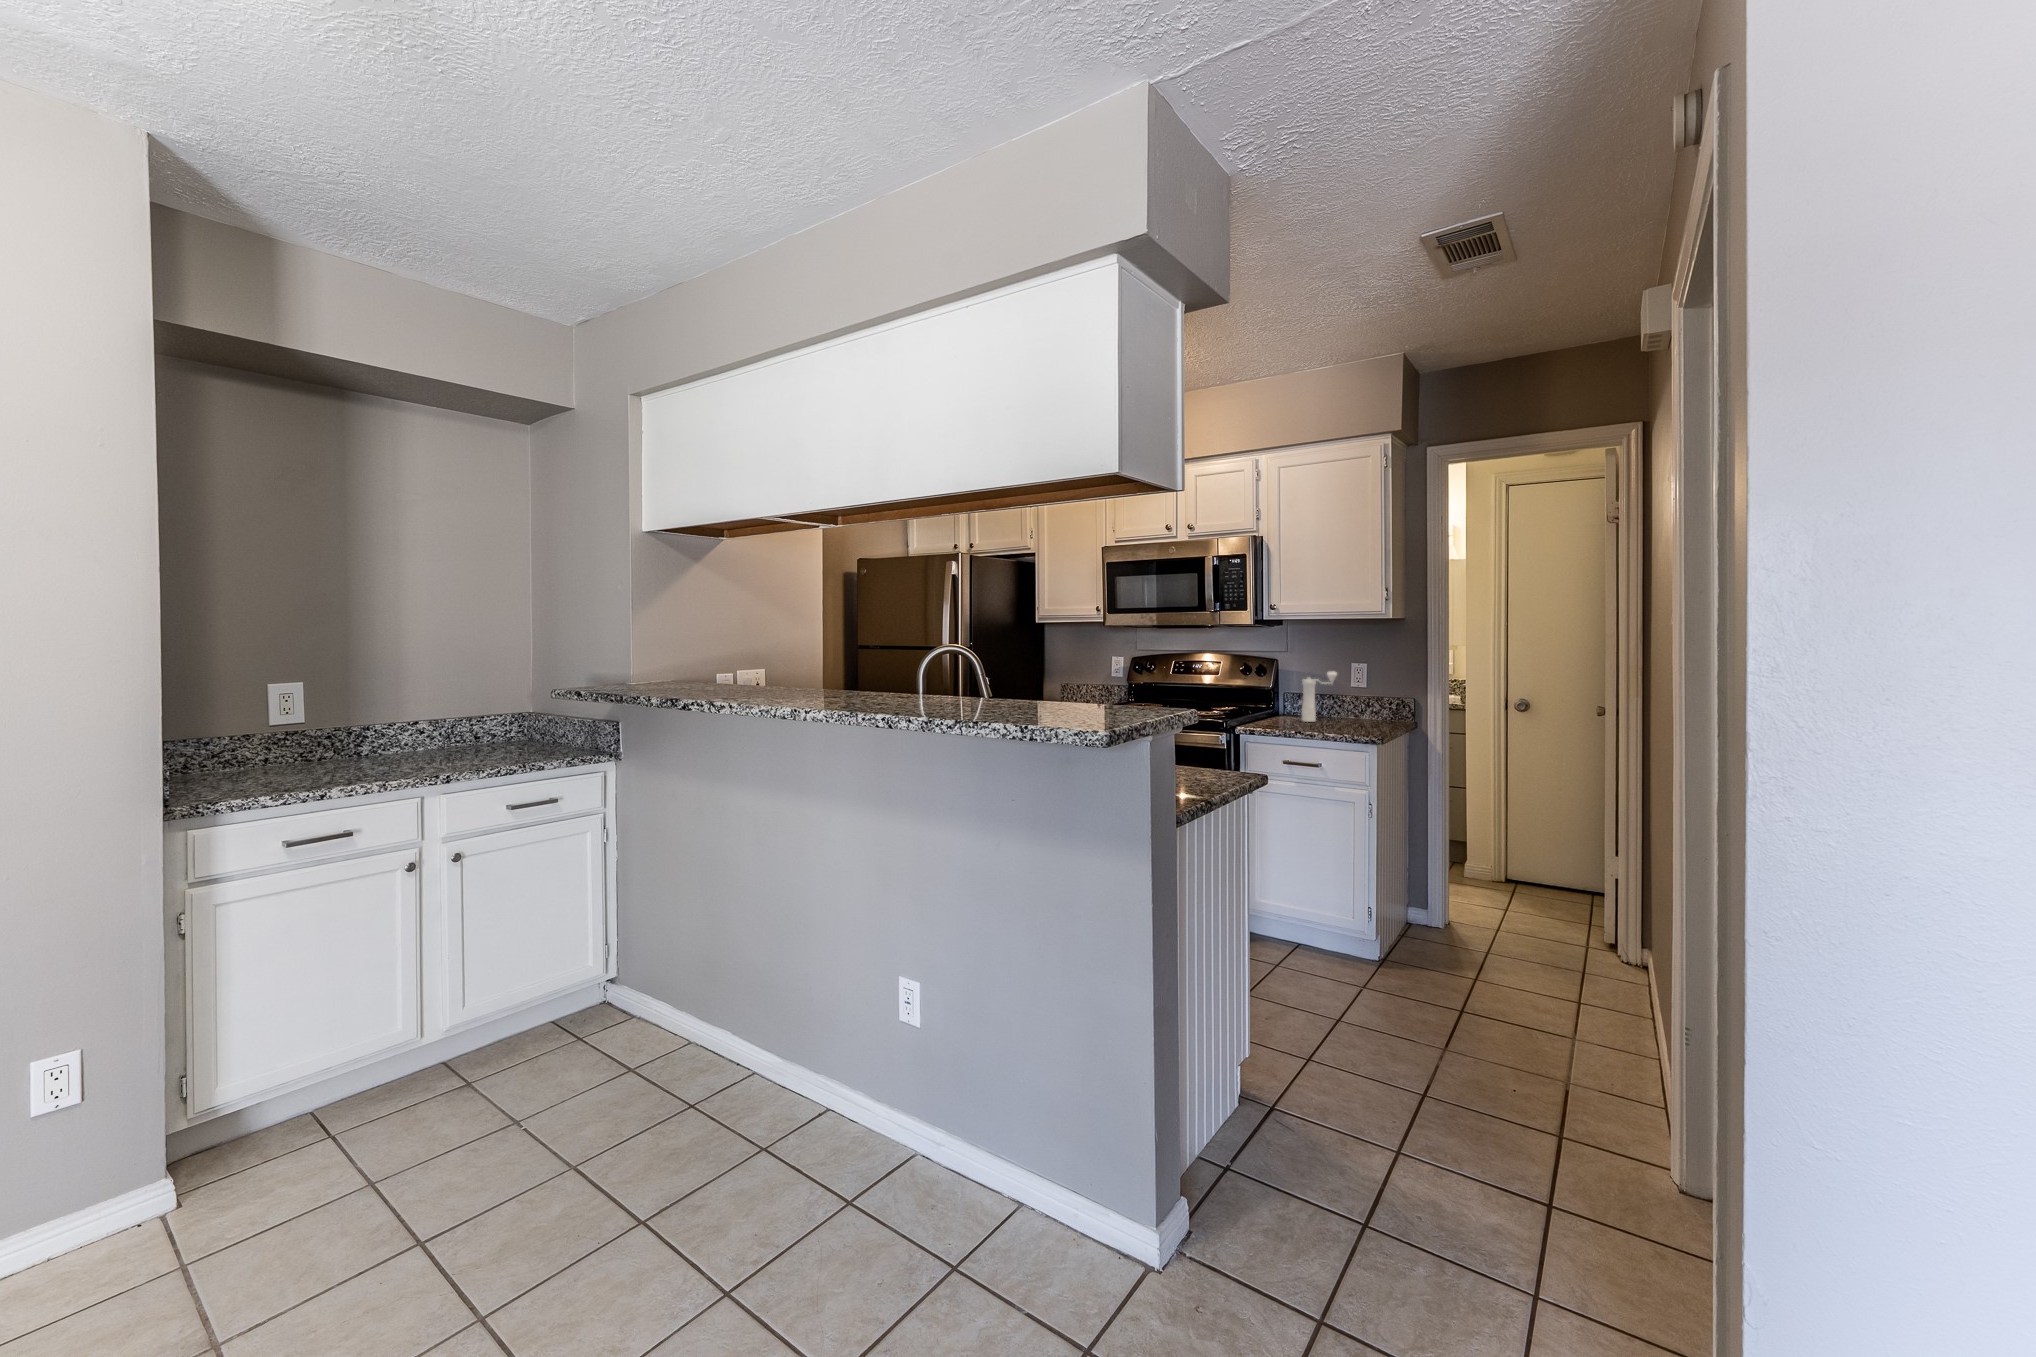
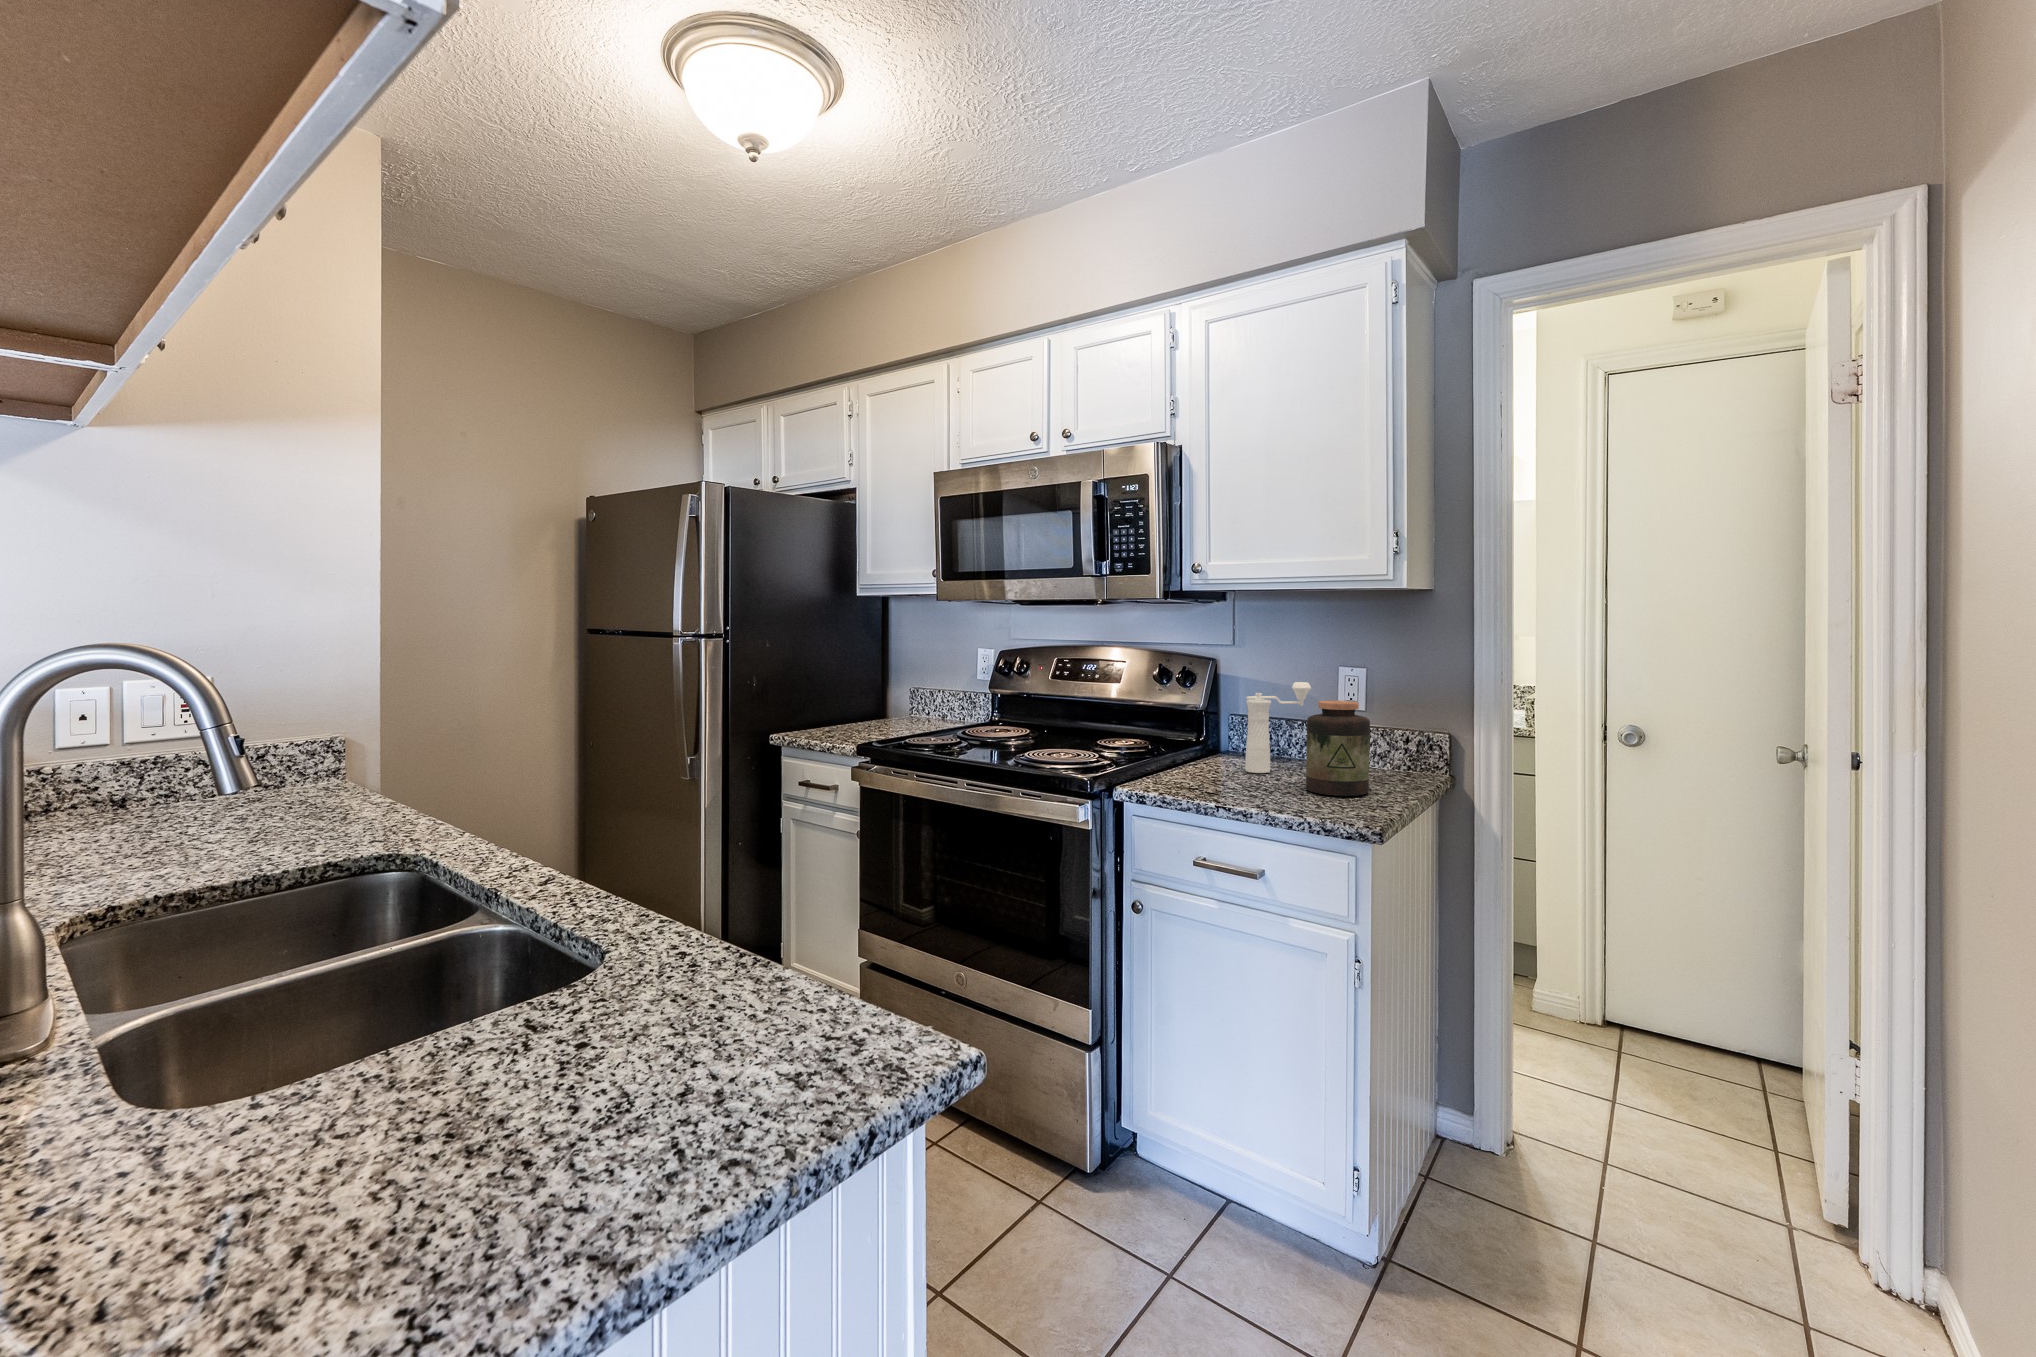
jar: none [1340,680,1375,729] -> present [1306,700,1370,796]

